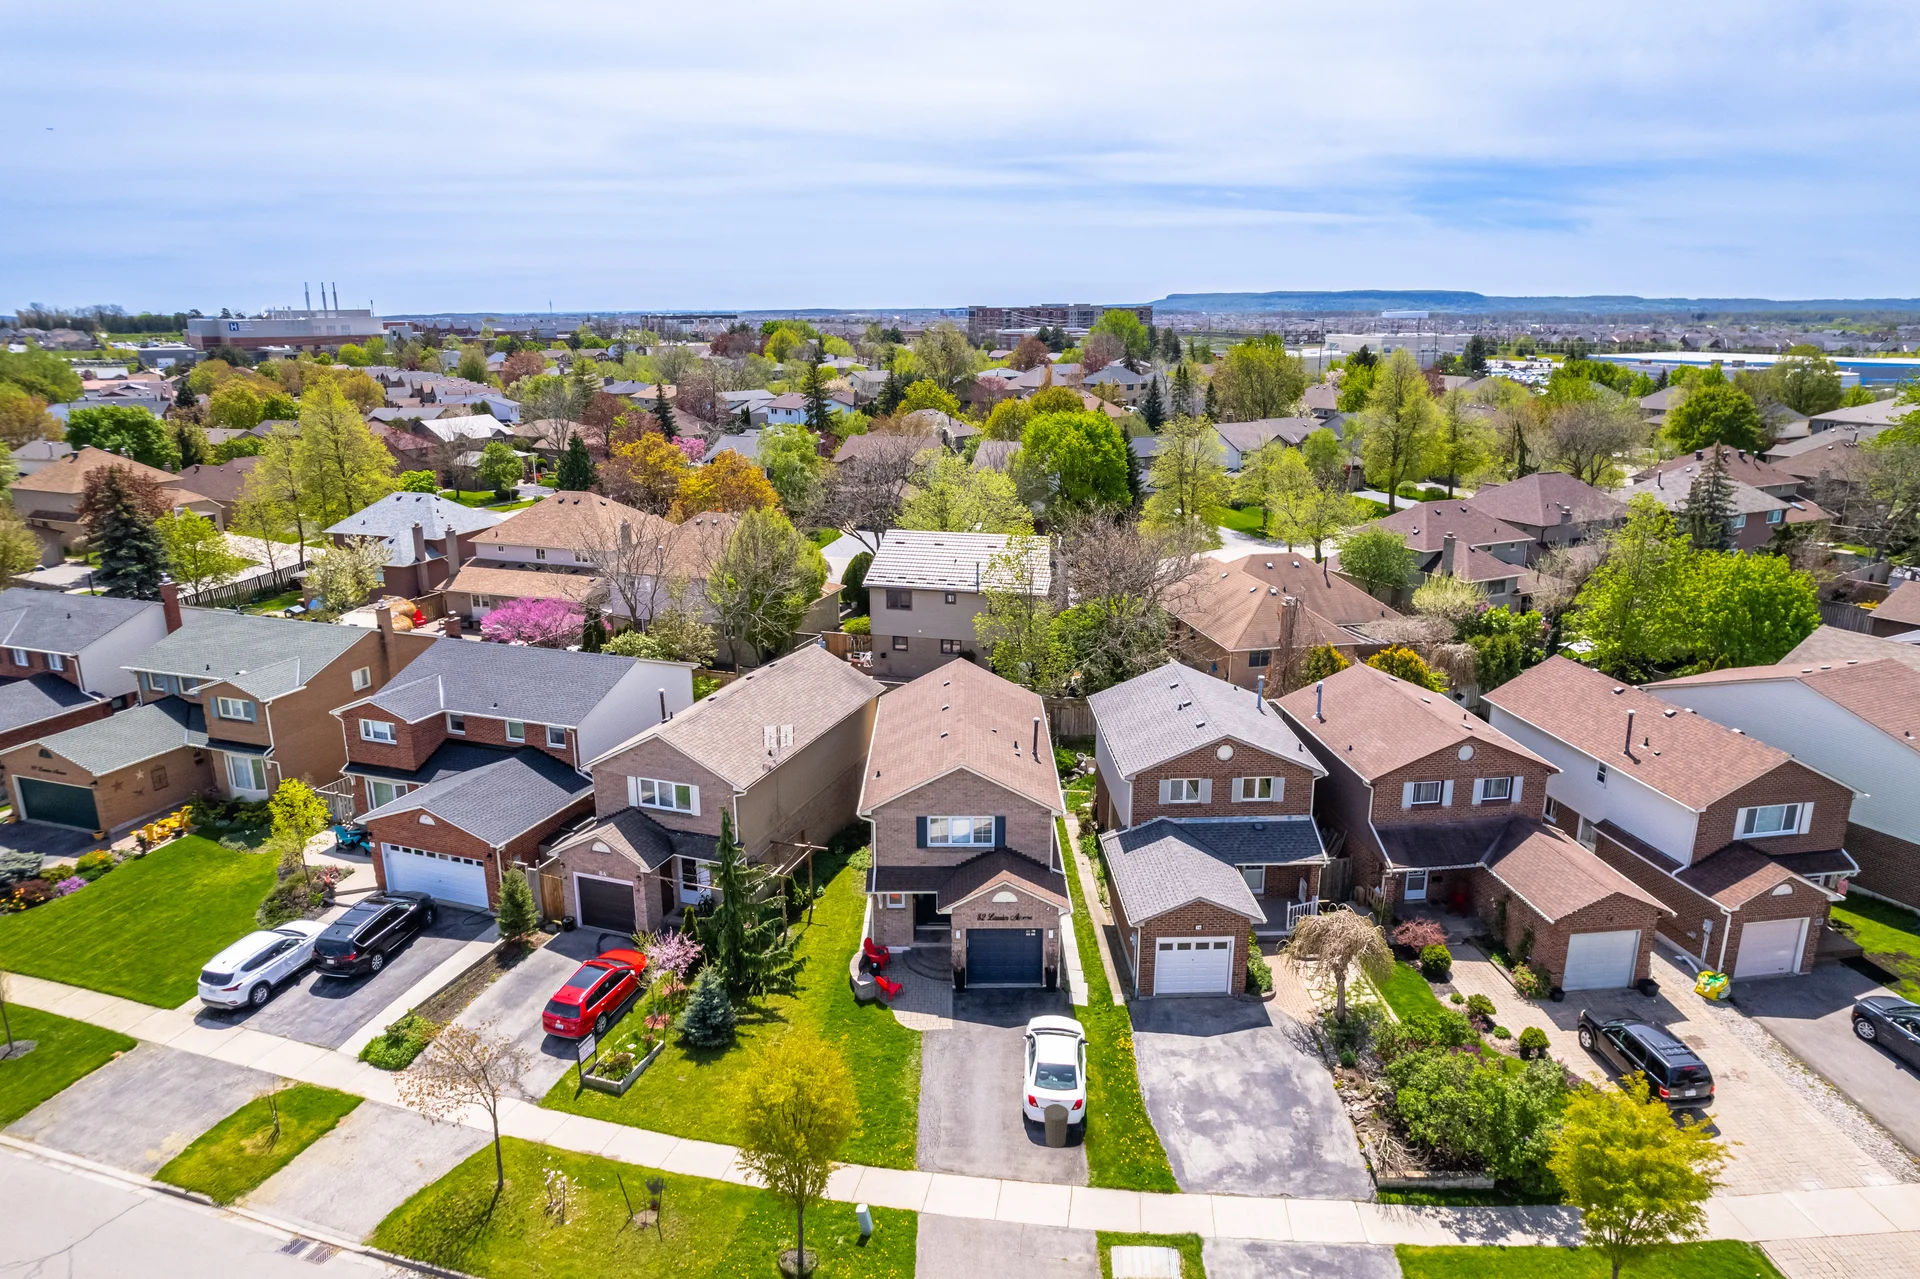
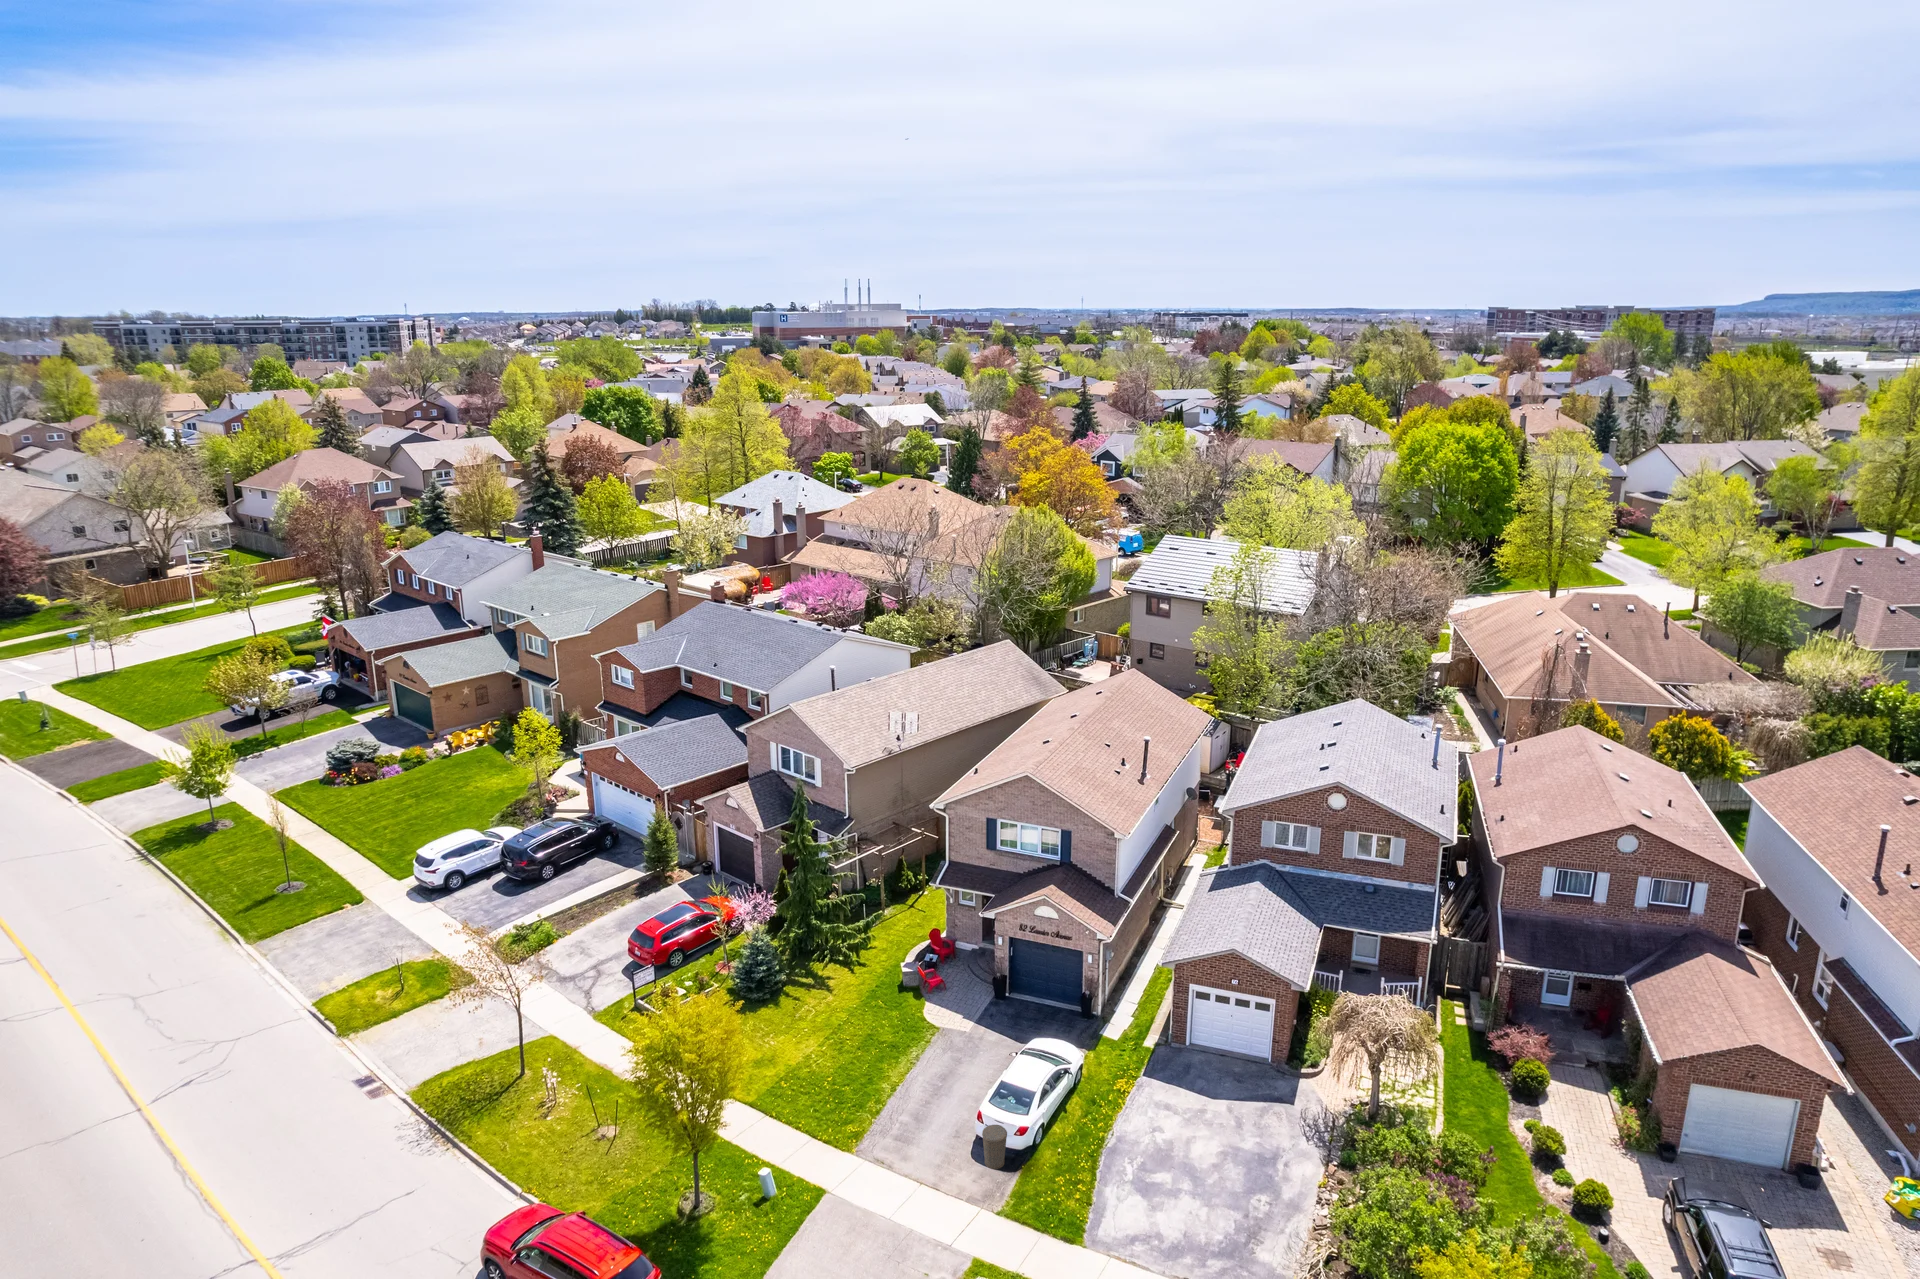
potted tree: present [645,1177,667,1210] -> none [614,1096,634,1127]

